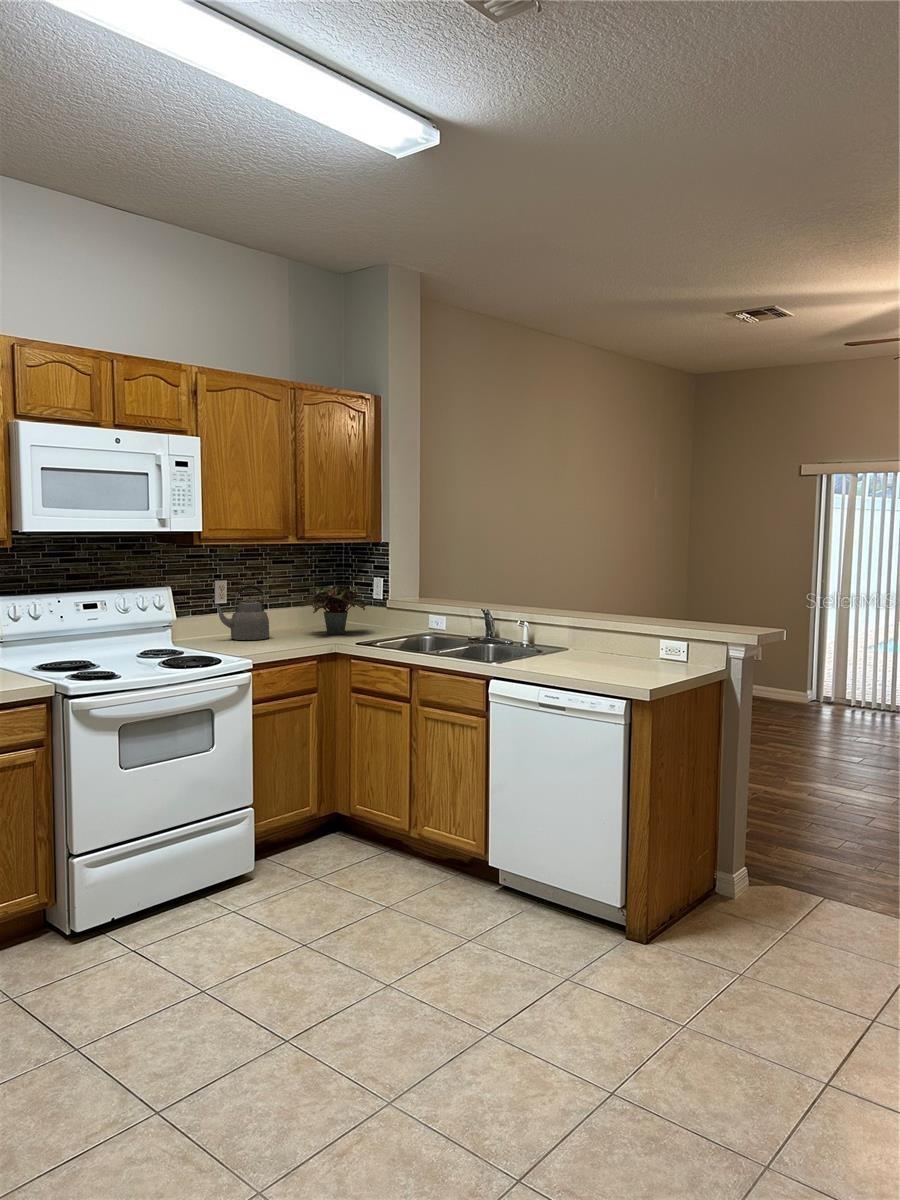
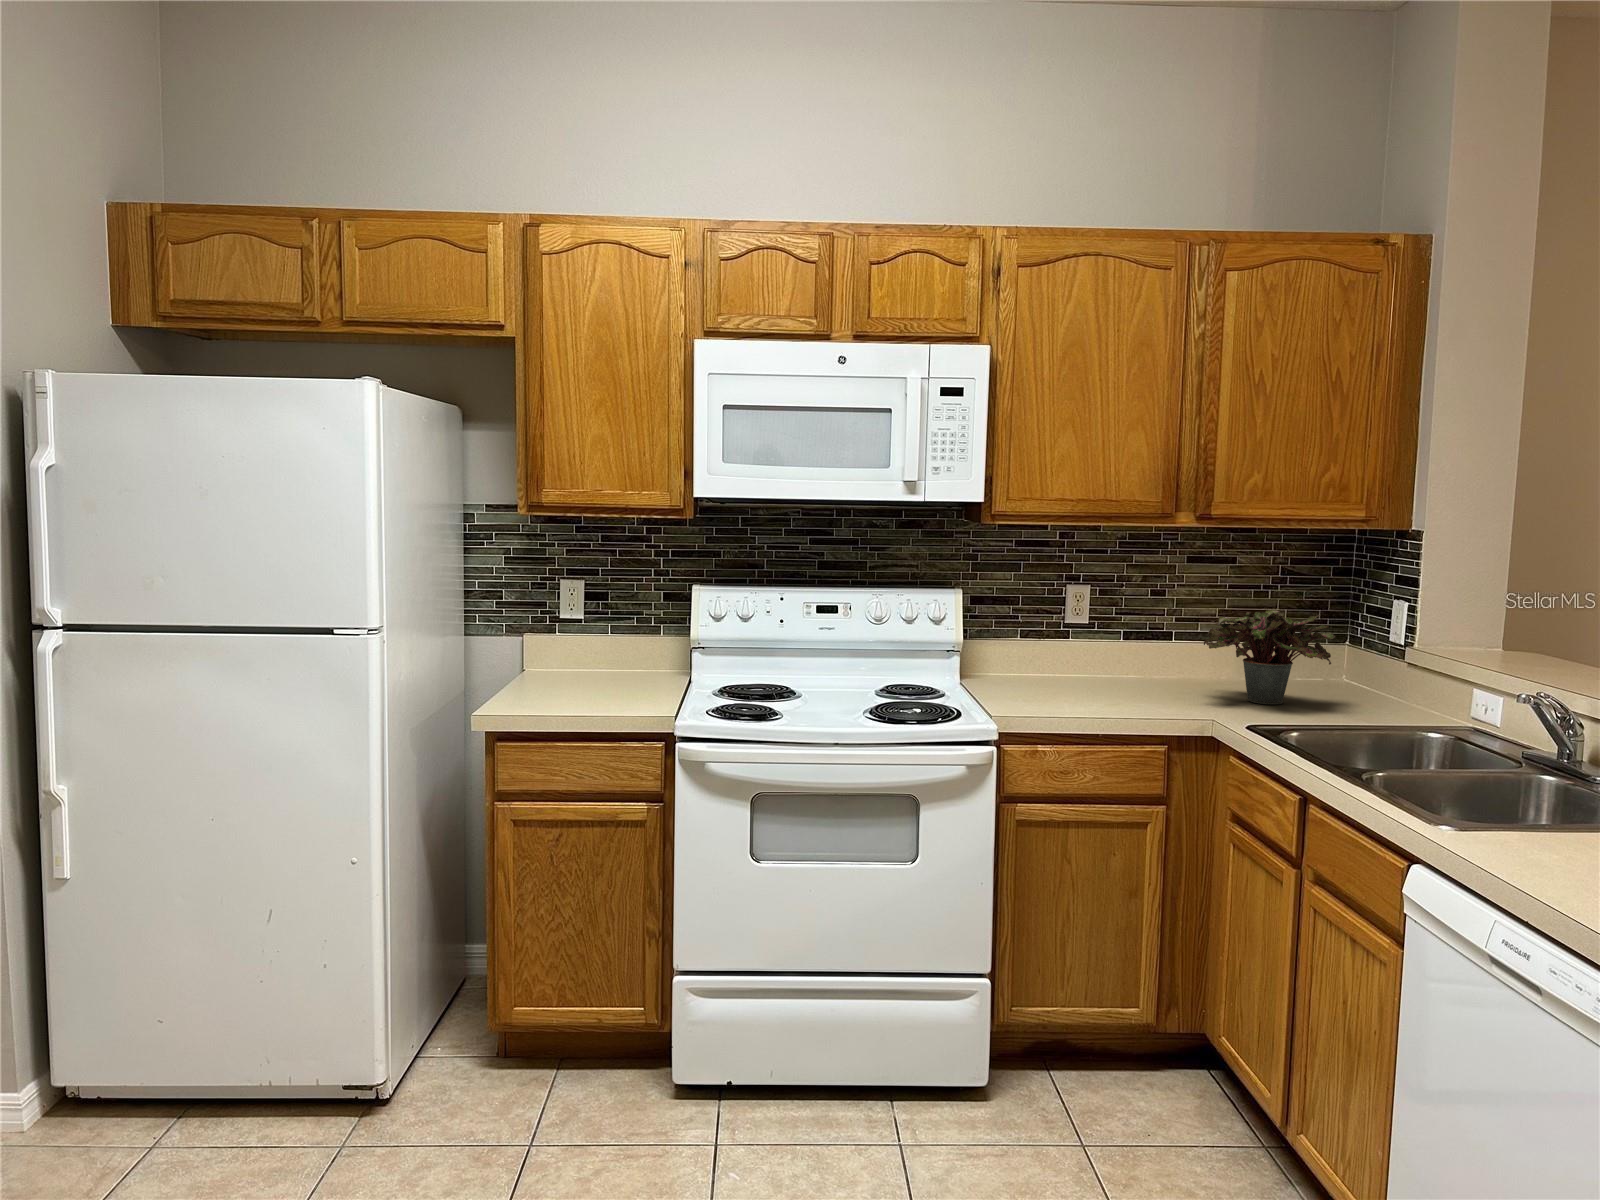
kettle: present [212,585,269,640] -> none [1041,596,1136,692]

